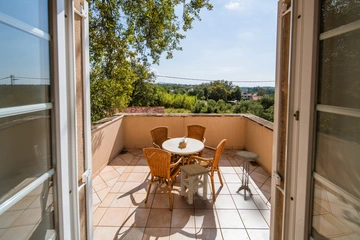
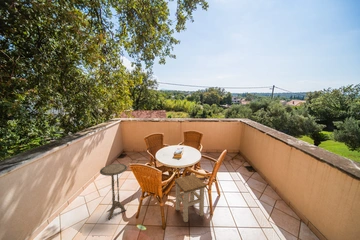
side table: present [235,151,260,200] -> present [100,164,127,220]

